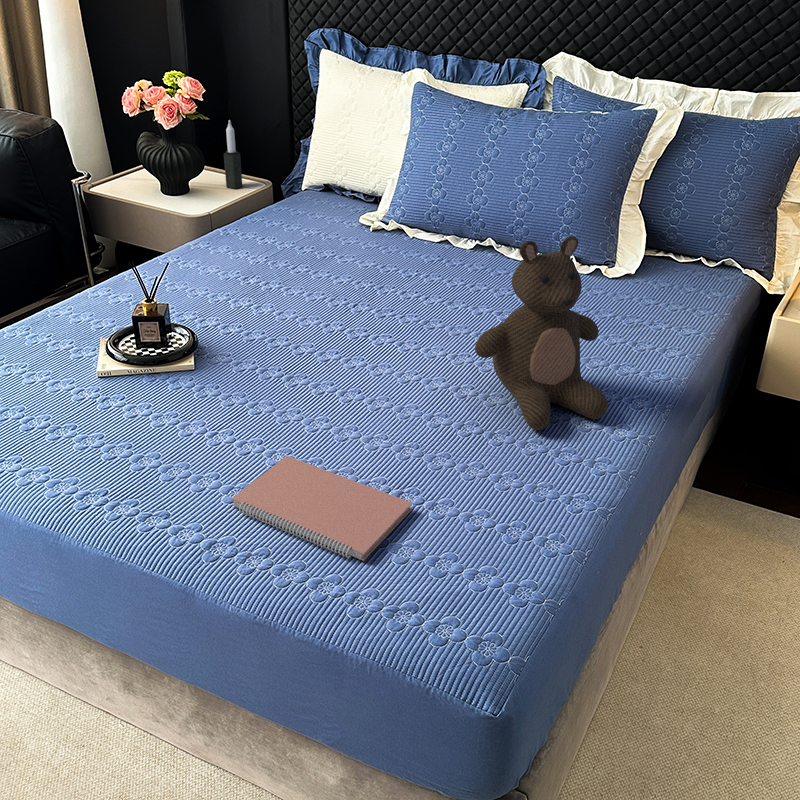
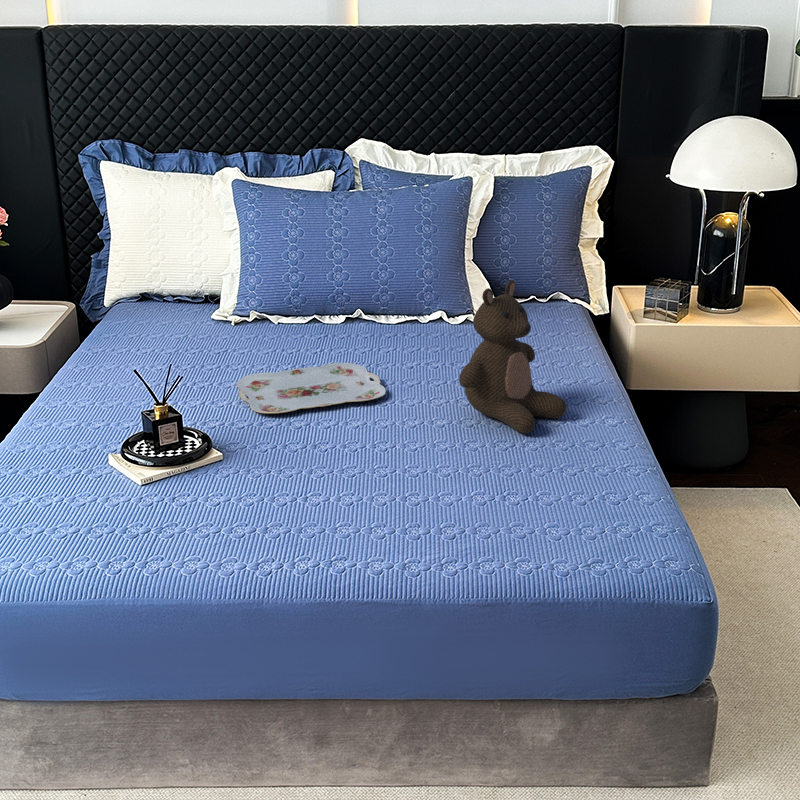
candle: present [224,120,242,189] -> none [16,245,38,318]
serving tray: none [284,283,442,341] -> present [236,363,386,413]
notebook: present [232,456,412,561] -> none [363,490,492,533]

